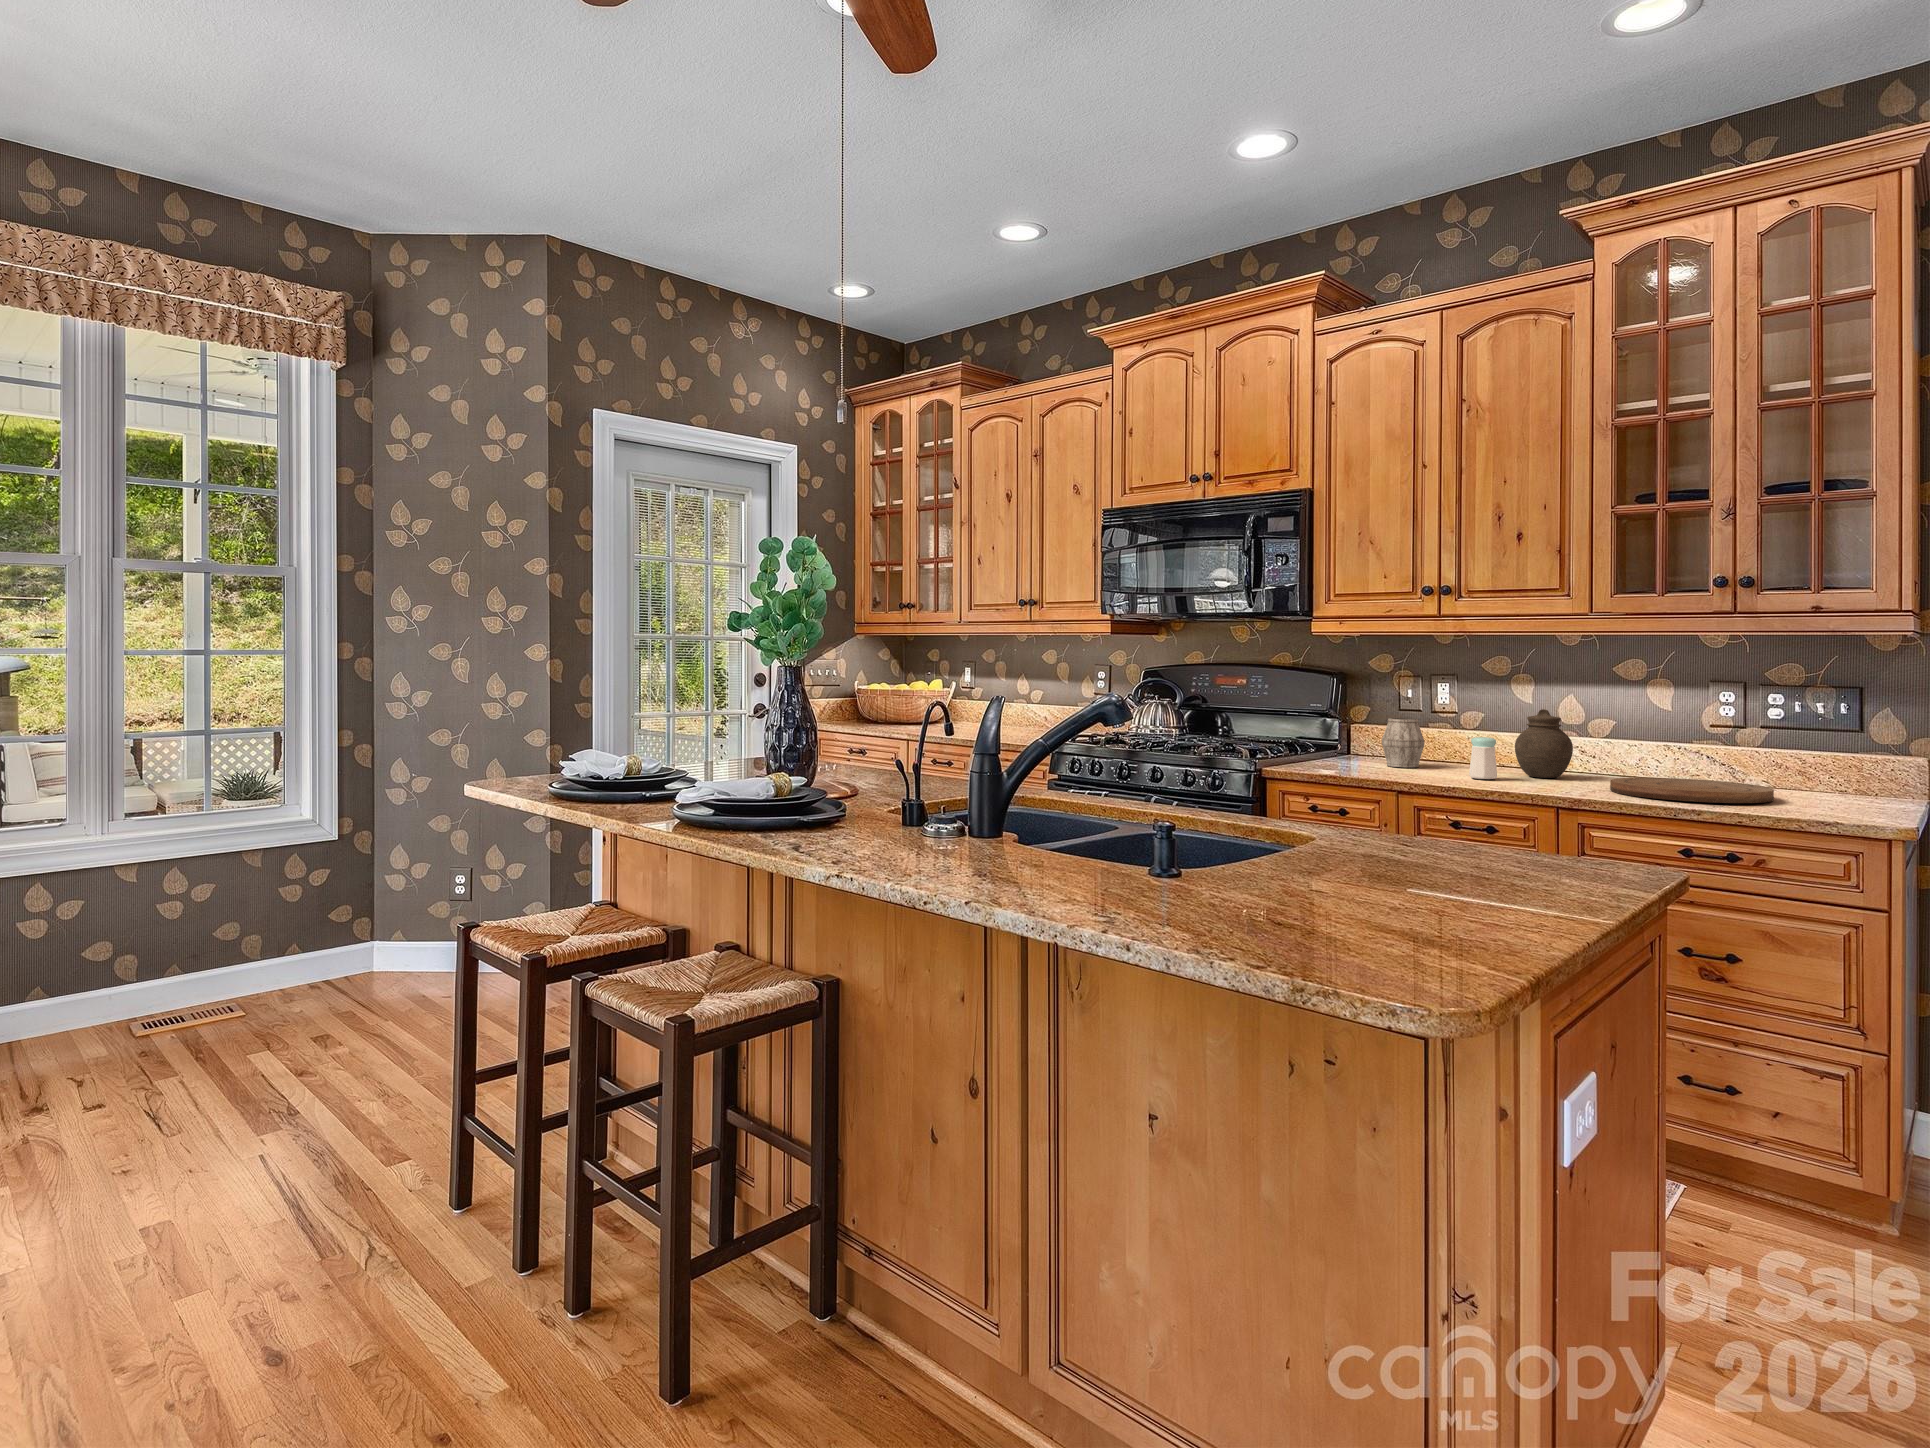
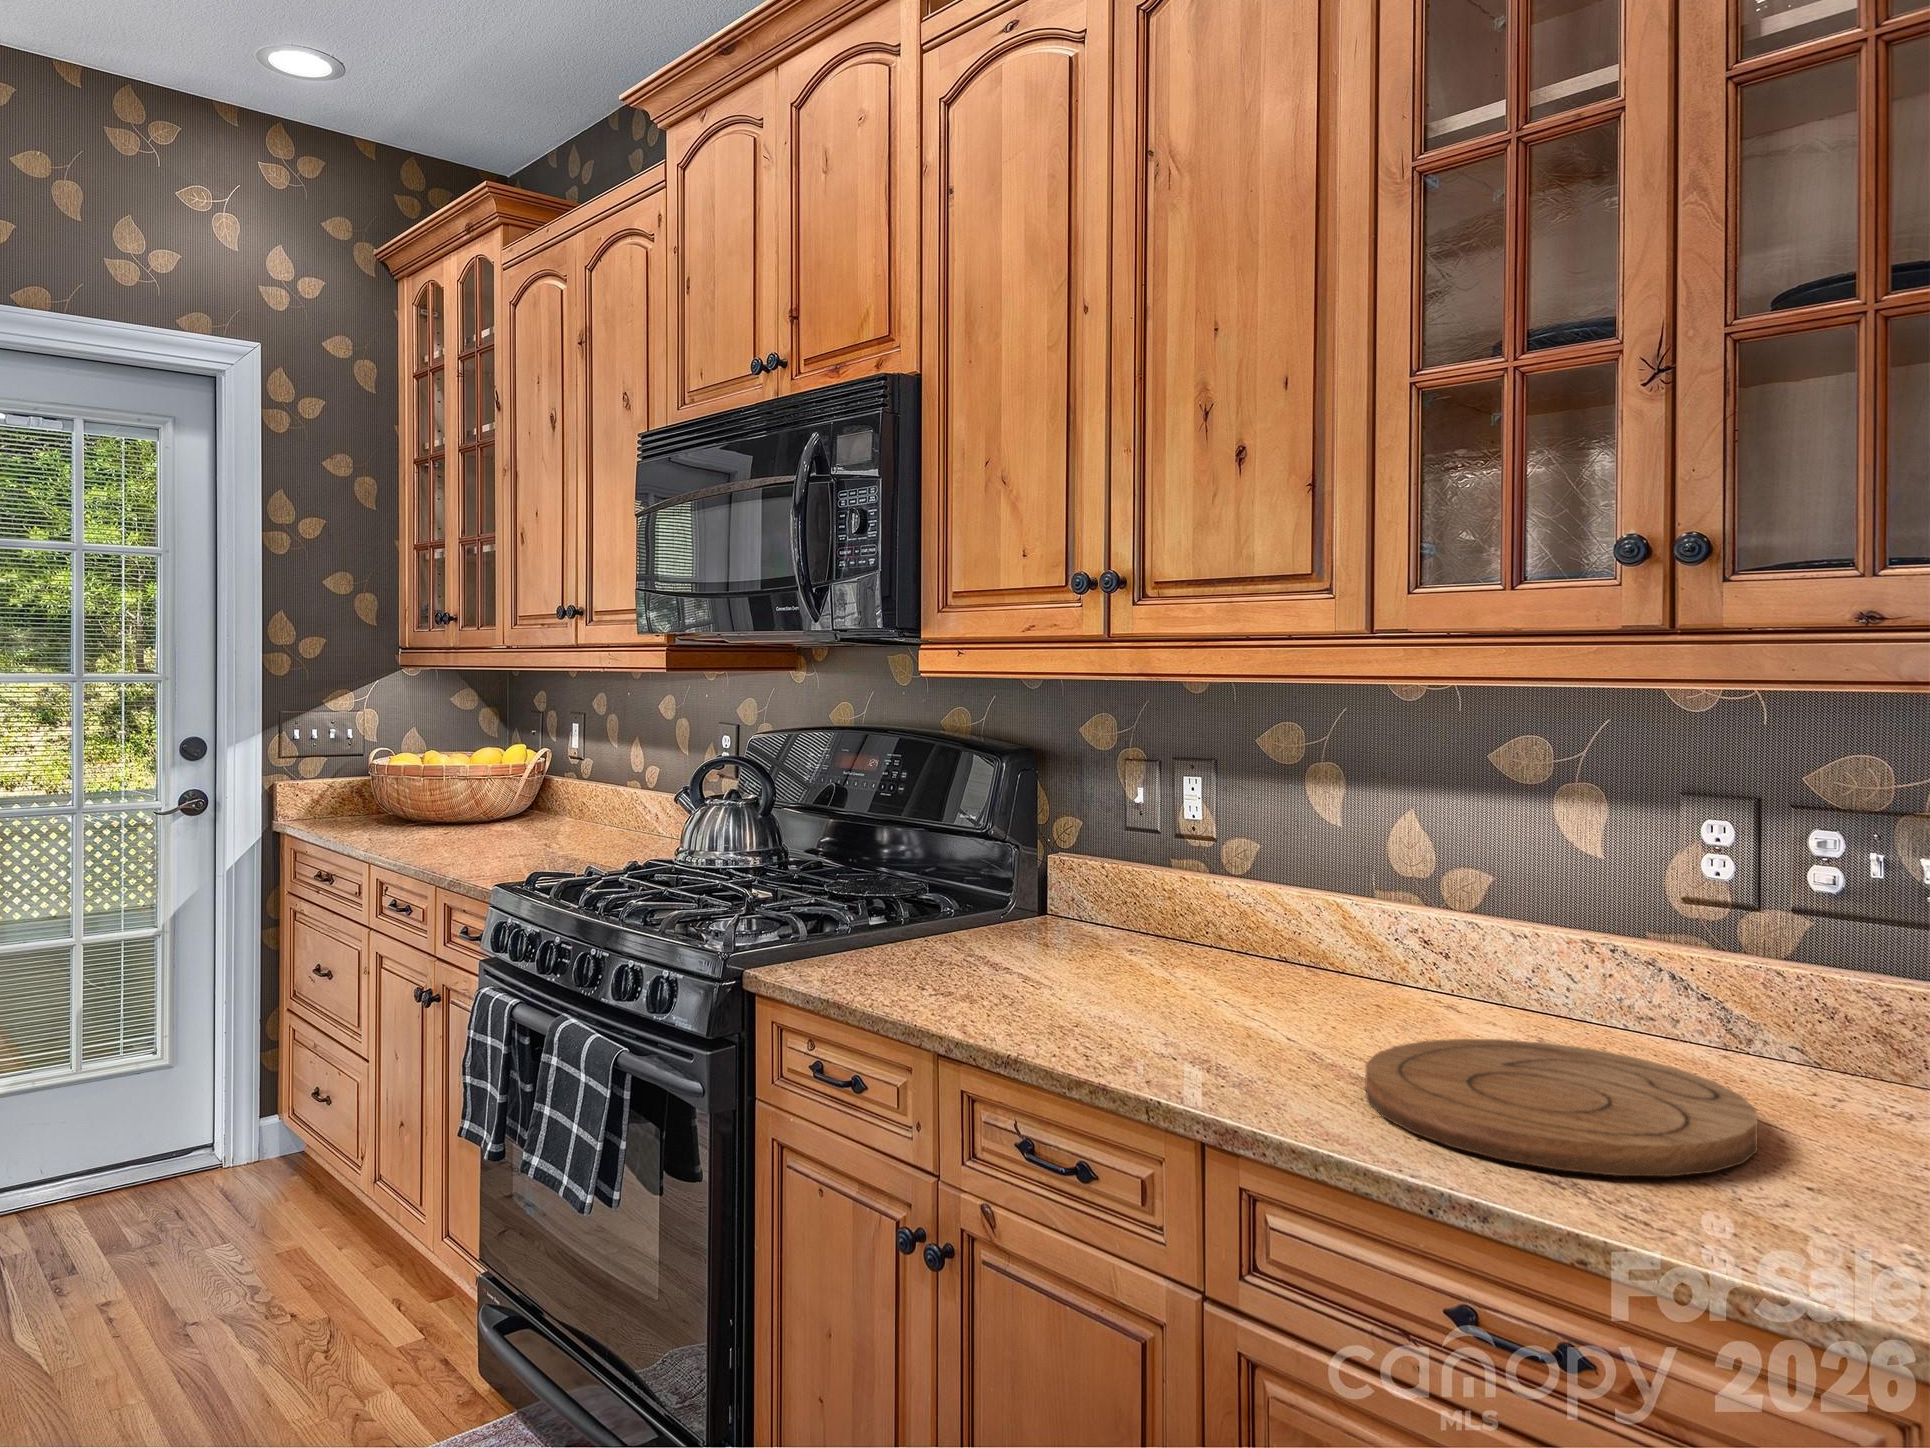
jar: present [1515,709,1573,778] -> none [1225,855,1348,1019]
mug: present [1382,718,1424,767] -> none [992,856,1079,969]
salt shaker: present [1469,737,1497,779] -> none [1096,921,1159,1025]

